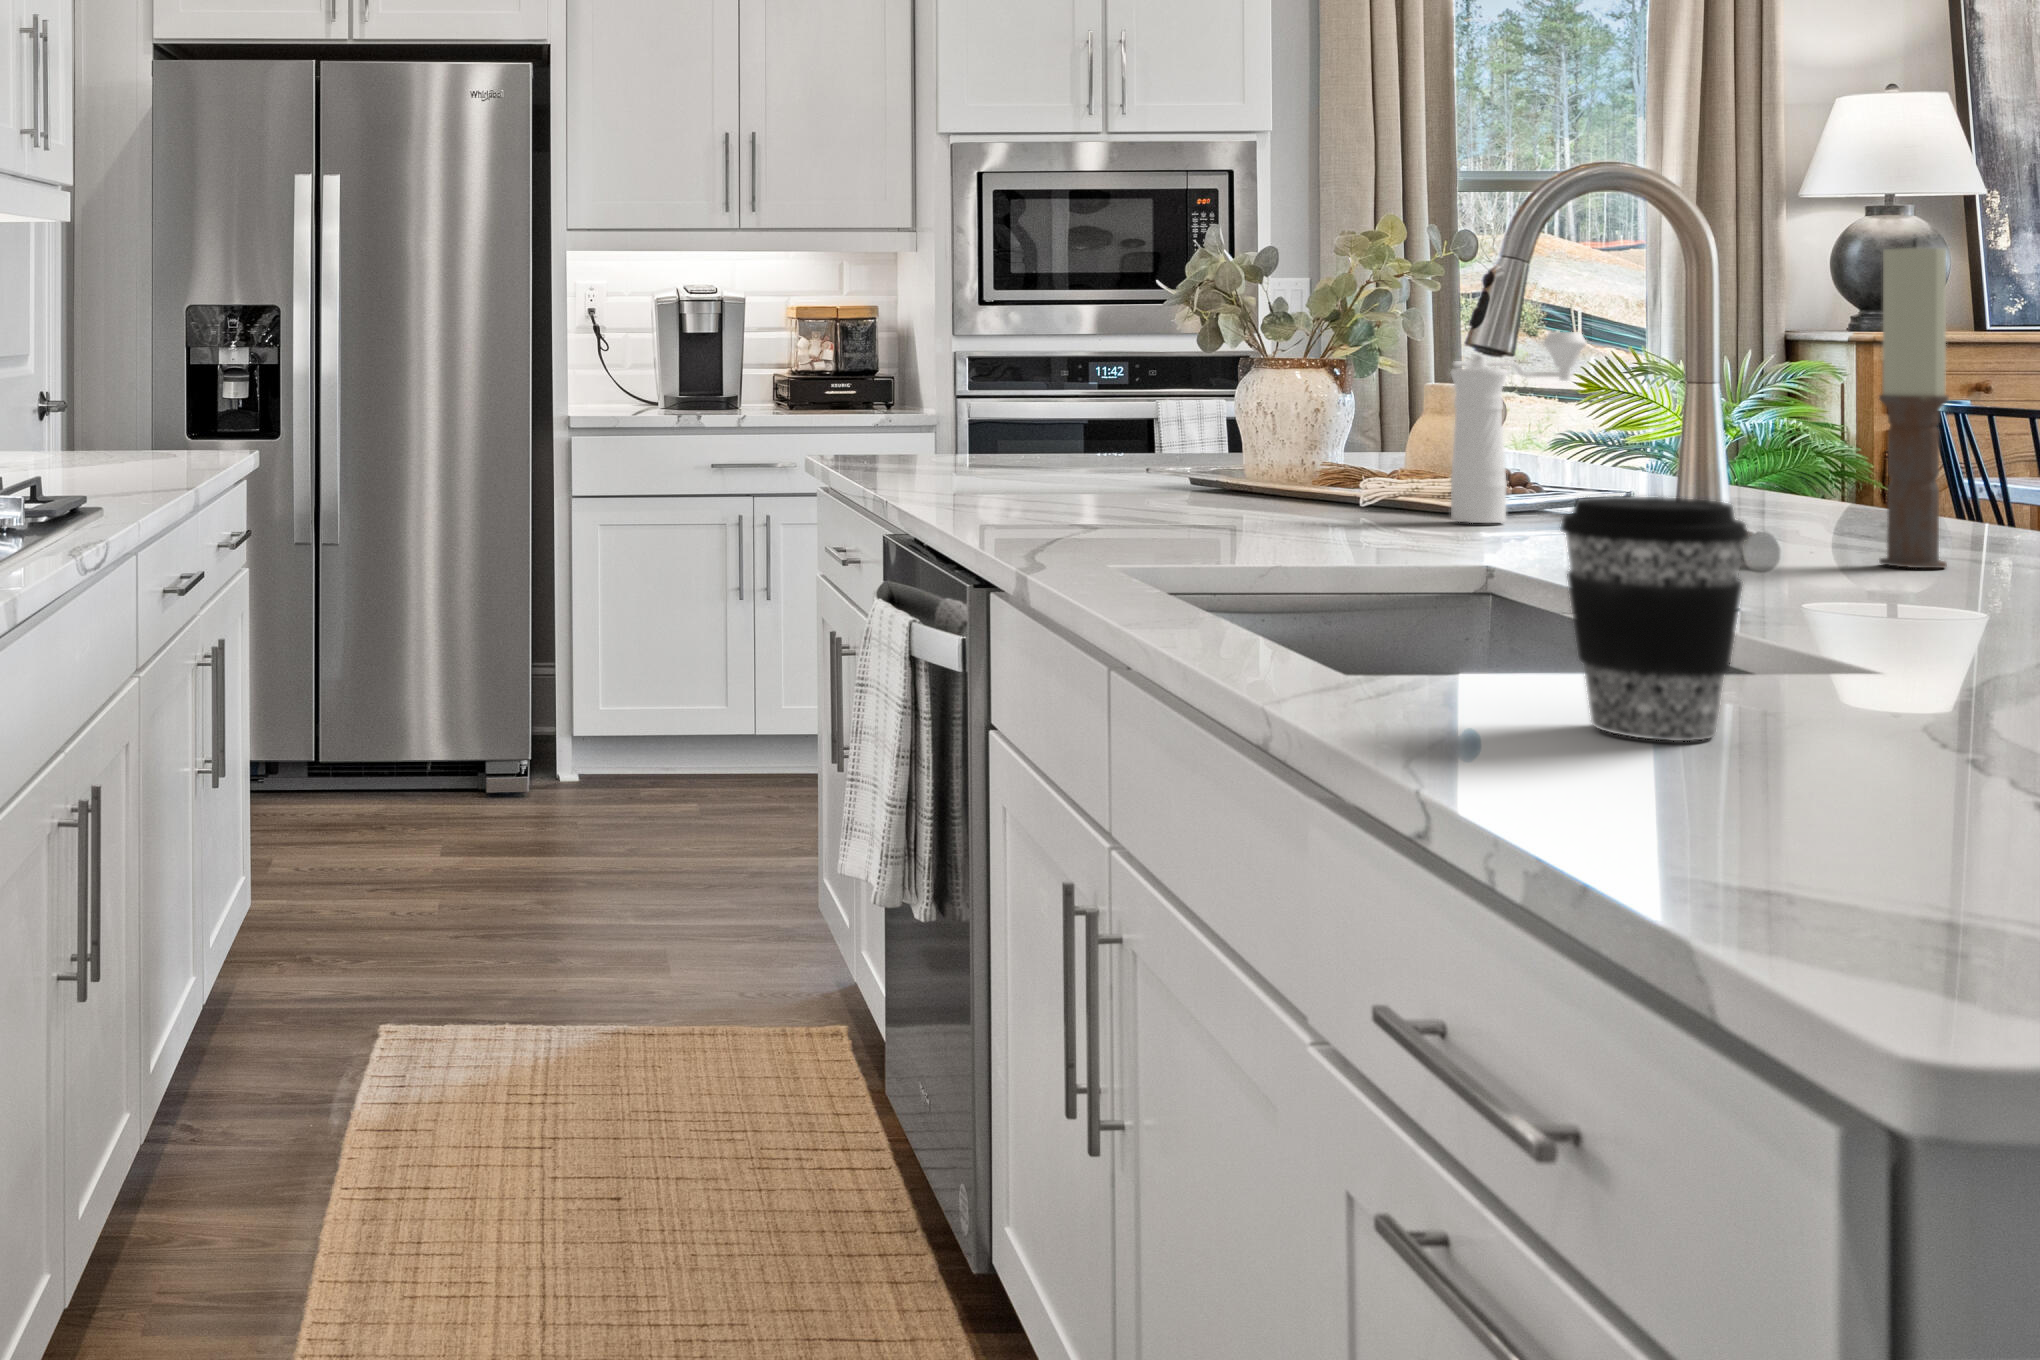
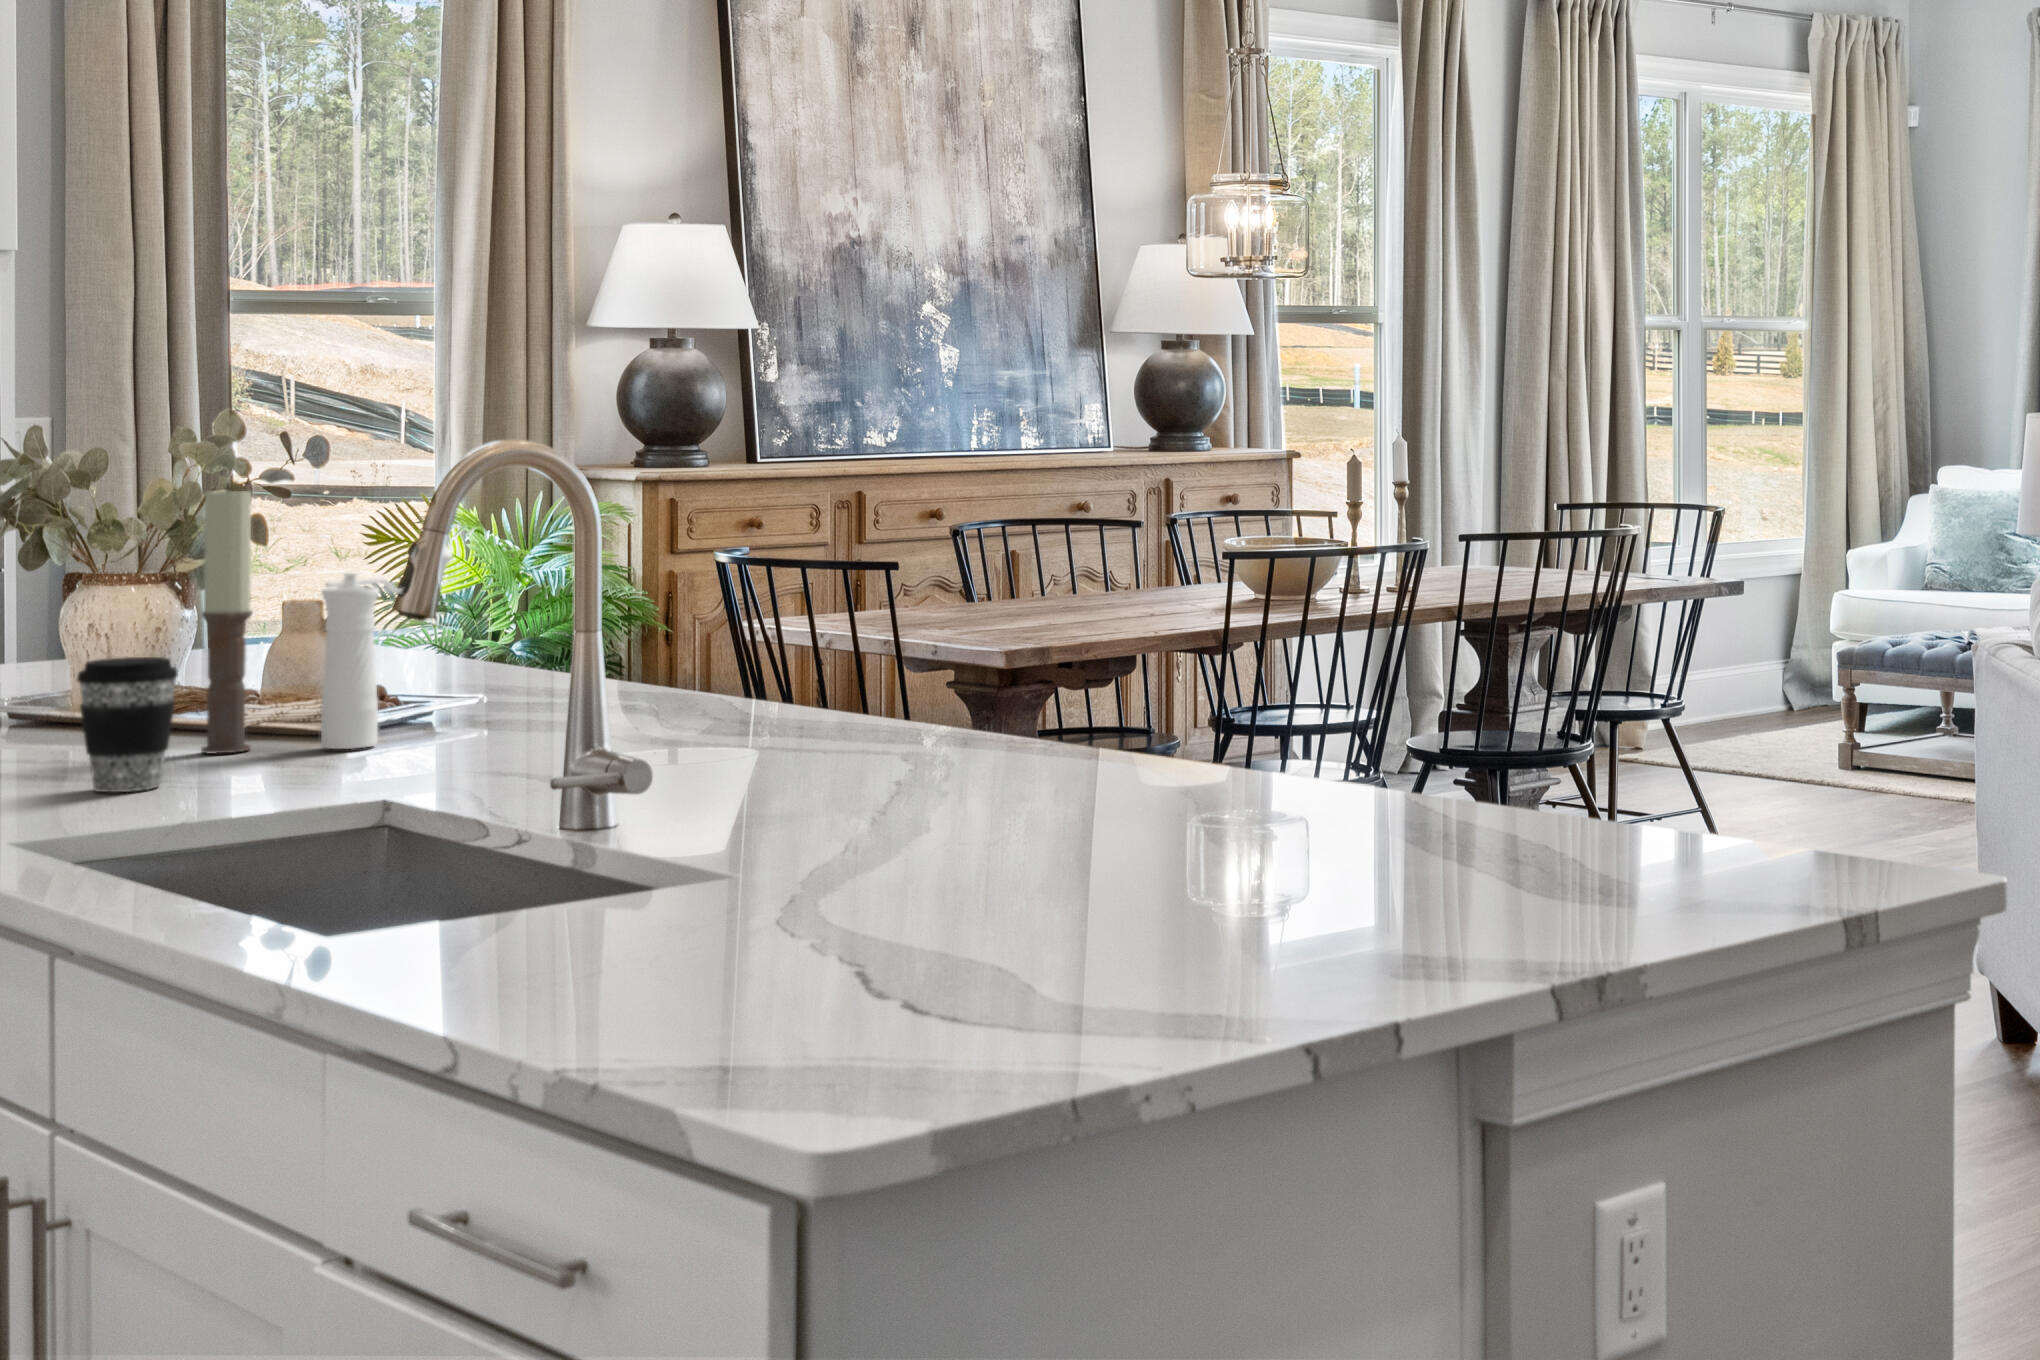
candle: present [1879,240,1949,568] -> present [201,485,253,754]
coffee cup: present [1561,496,1748,741] -> present [77,657,178,792]

